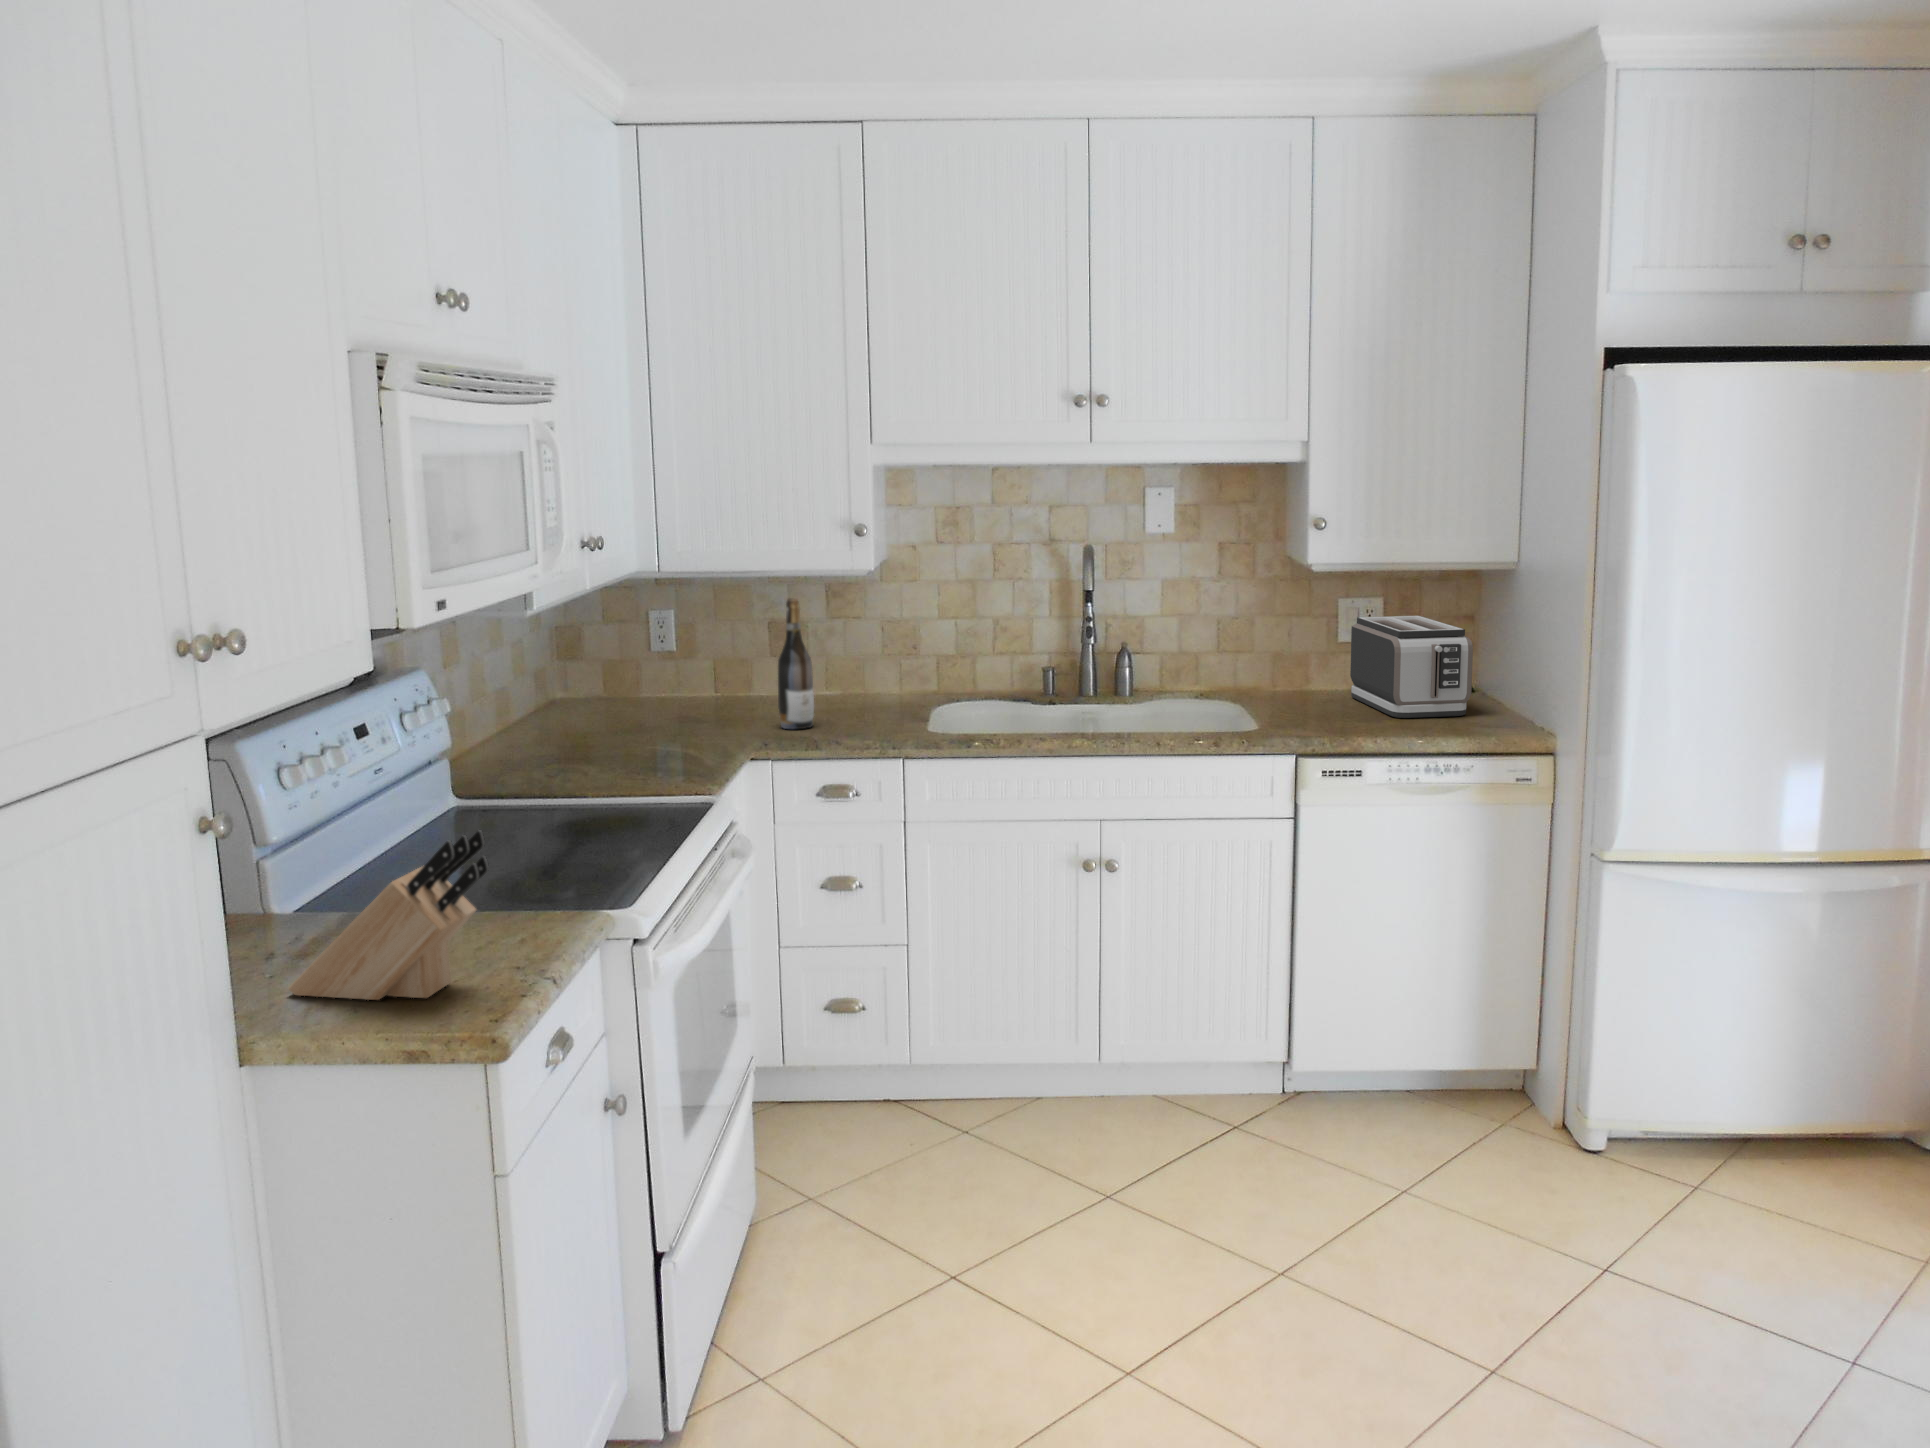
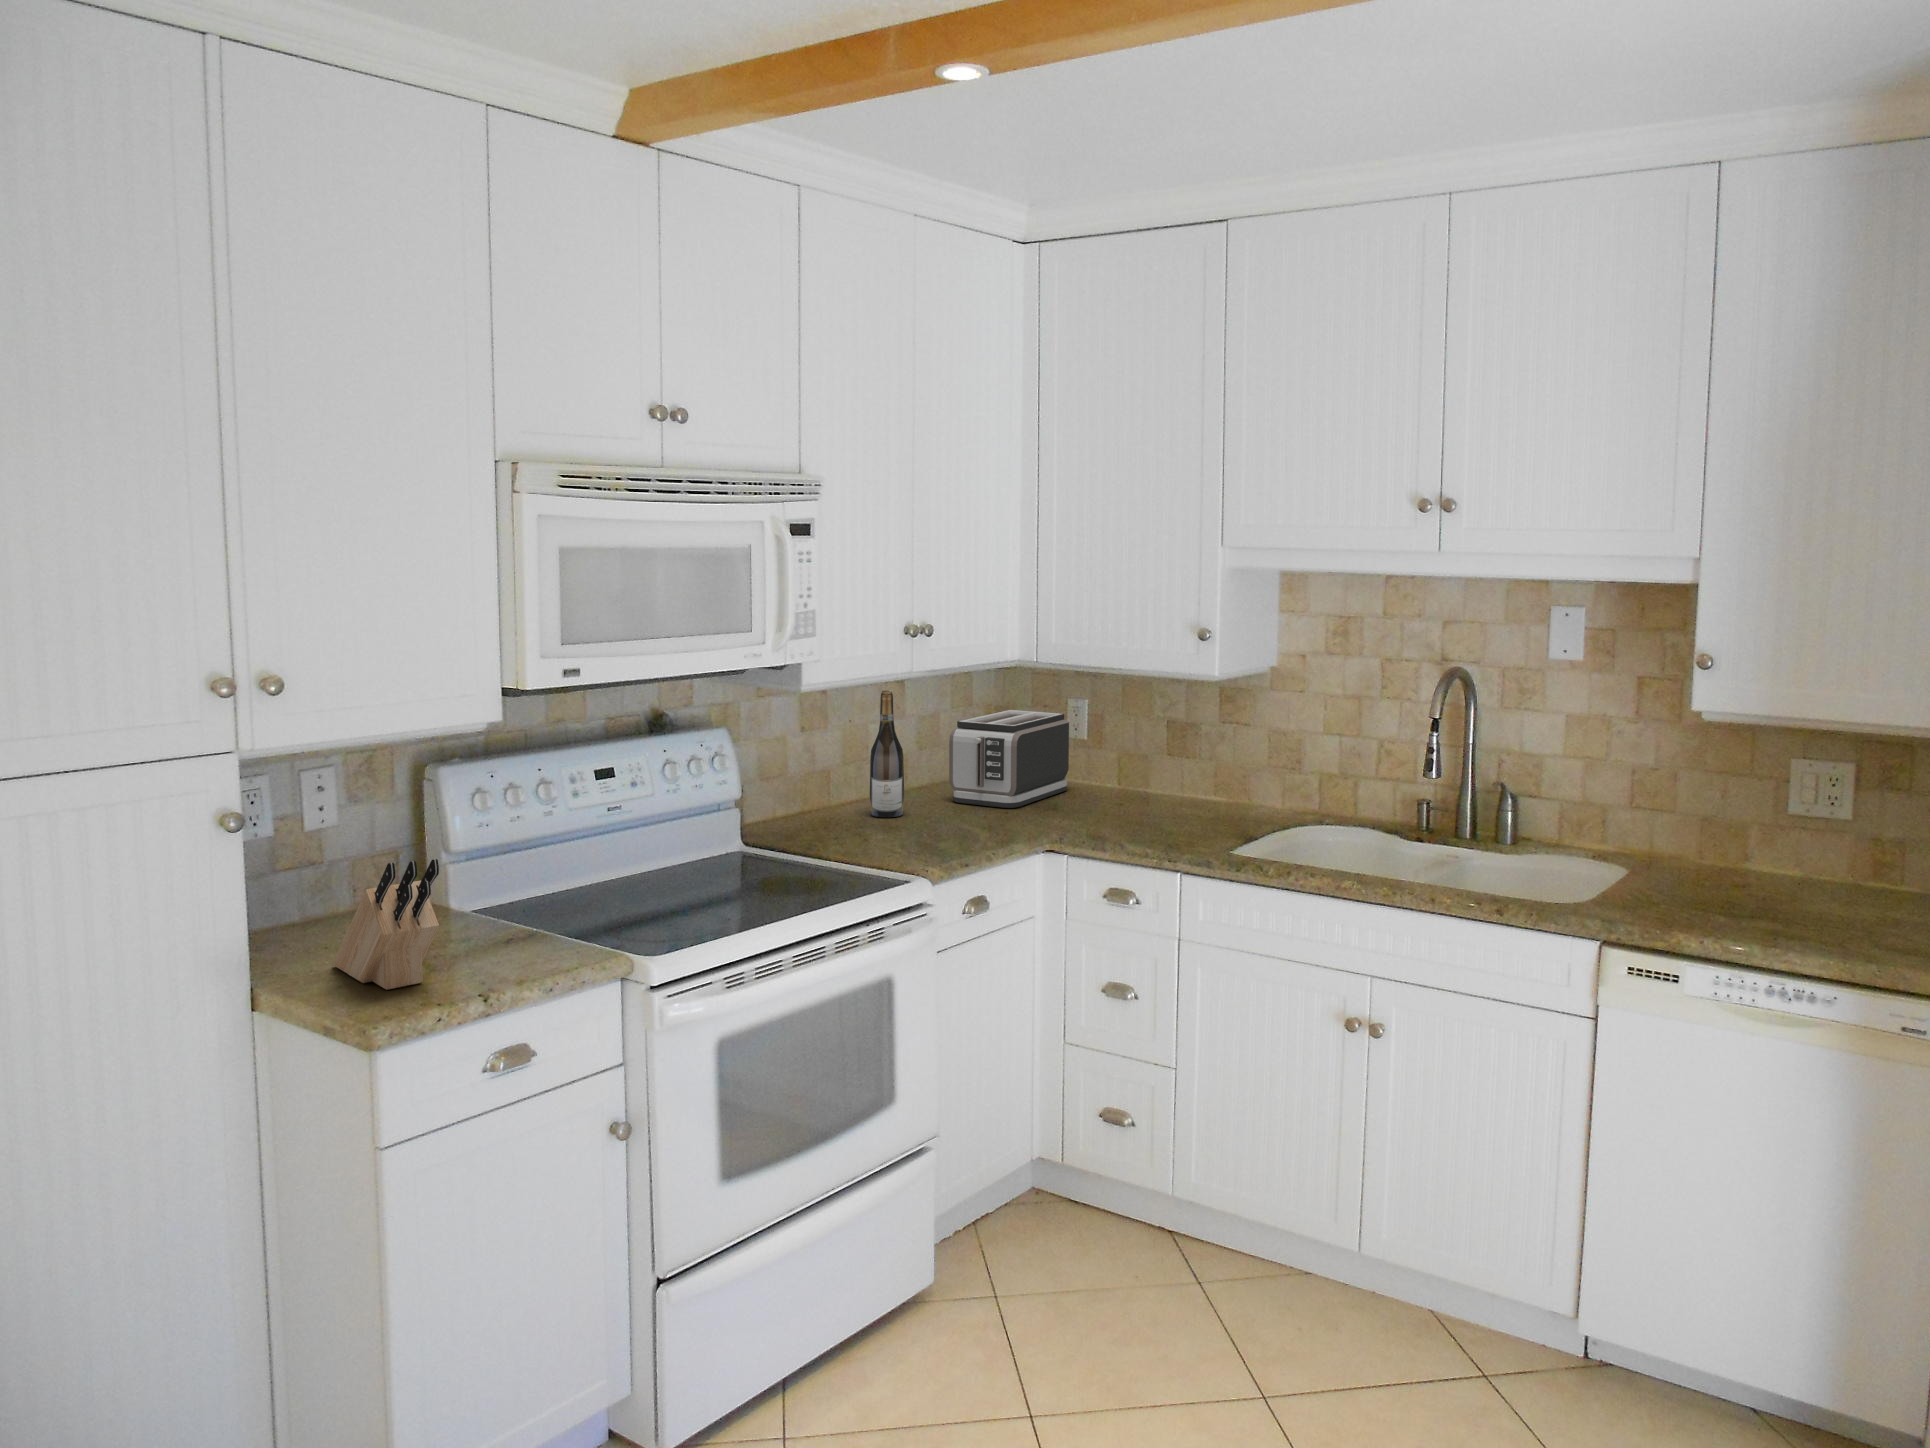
wine bottle: present [778,598,814,729] -> present [870,690,904,817]
toaster: present [1350,616,1473,718] -> present [949,710,1069,808]

